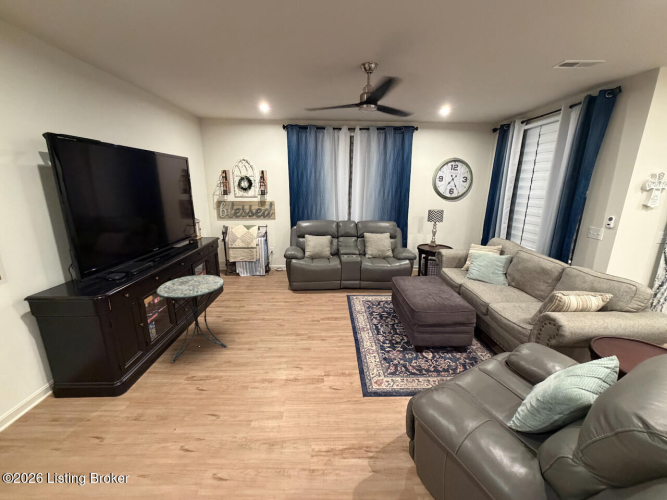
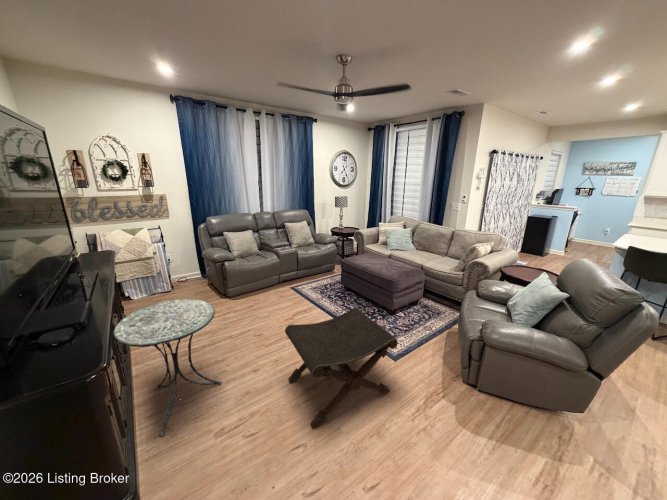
footstool: none [232,316,337,419] -> present [285,308,398,429]

